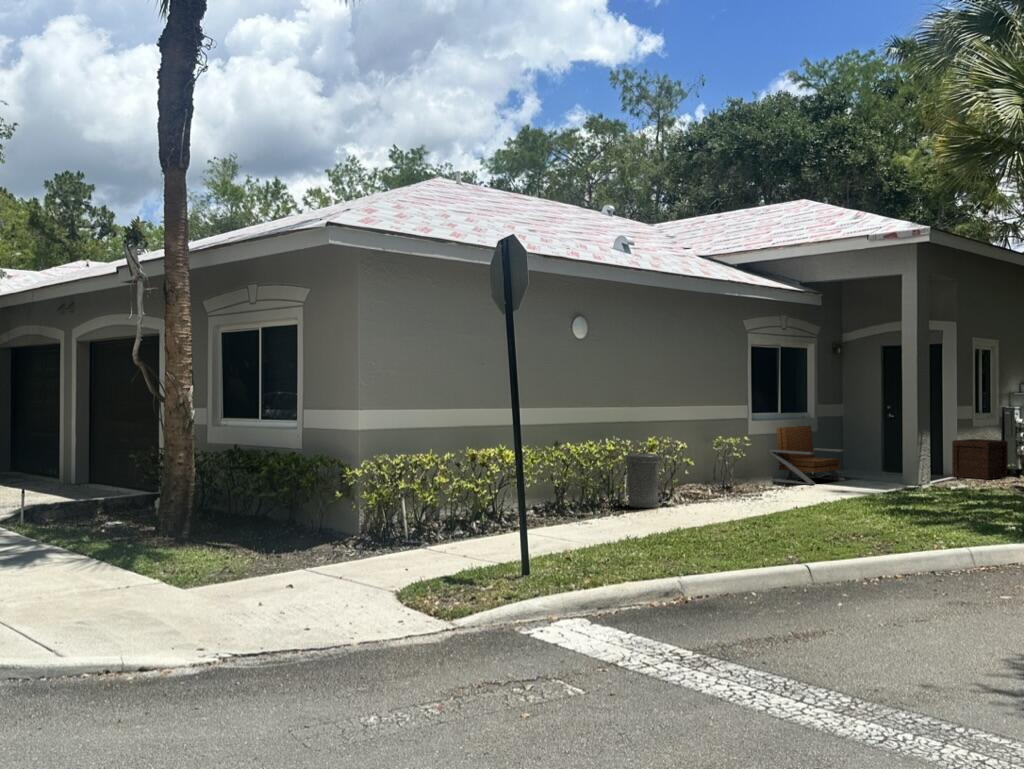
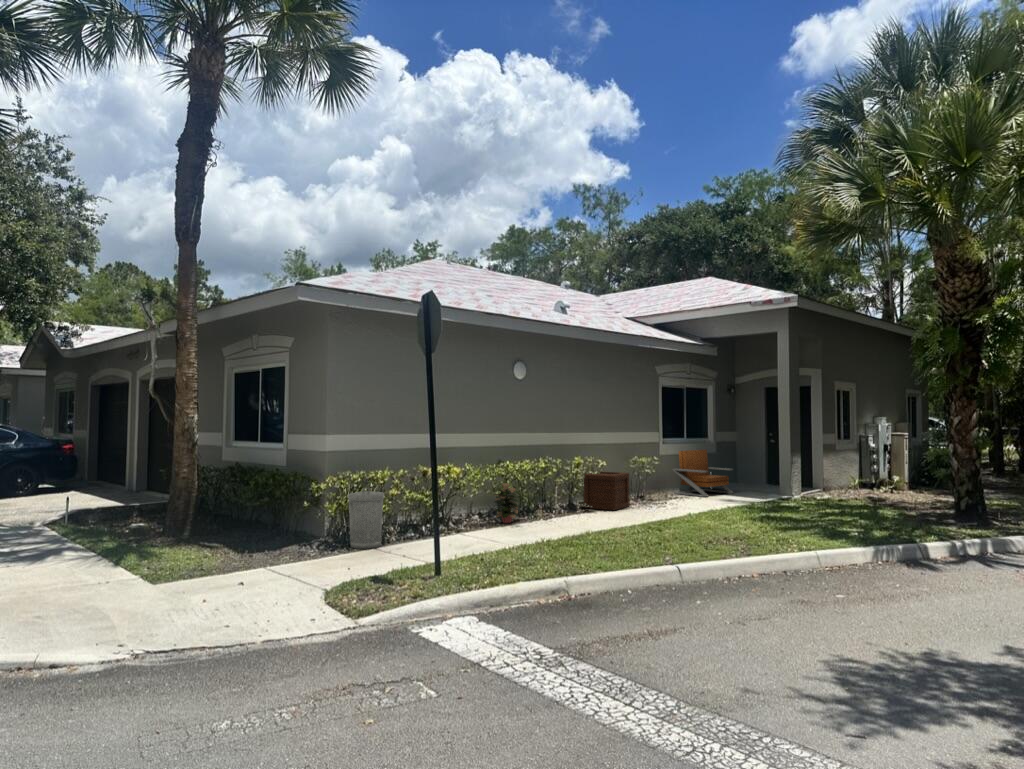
wooden crate: present [952,439,1008,479] -> present [583,472,630,511]
trash can: present [626,450,660,508] -> present [348,488,384,549]
decorative plant: none [558,468,593,516] -> present [494,483,518,523]

